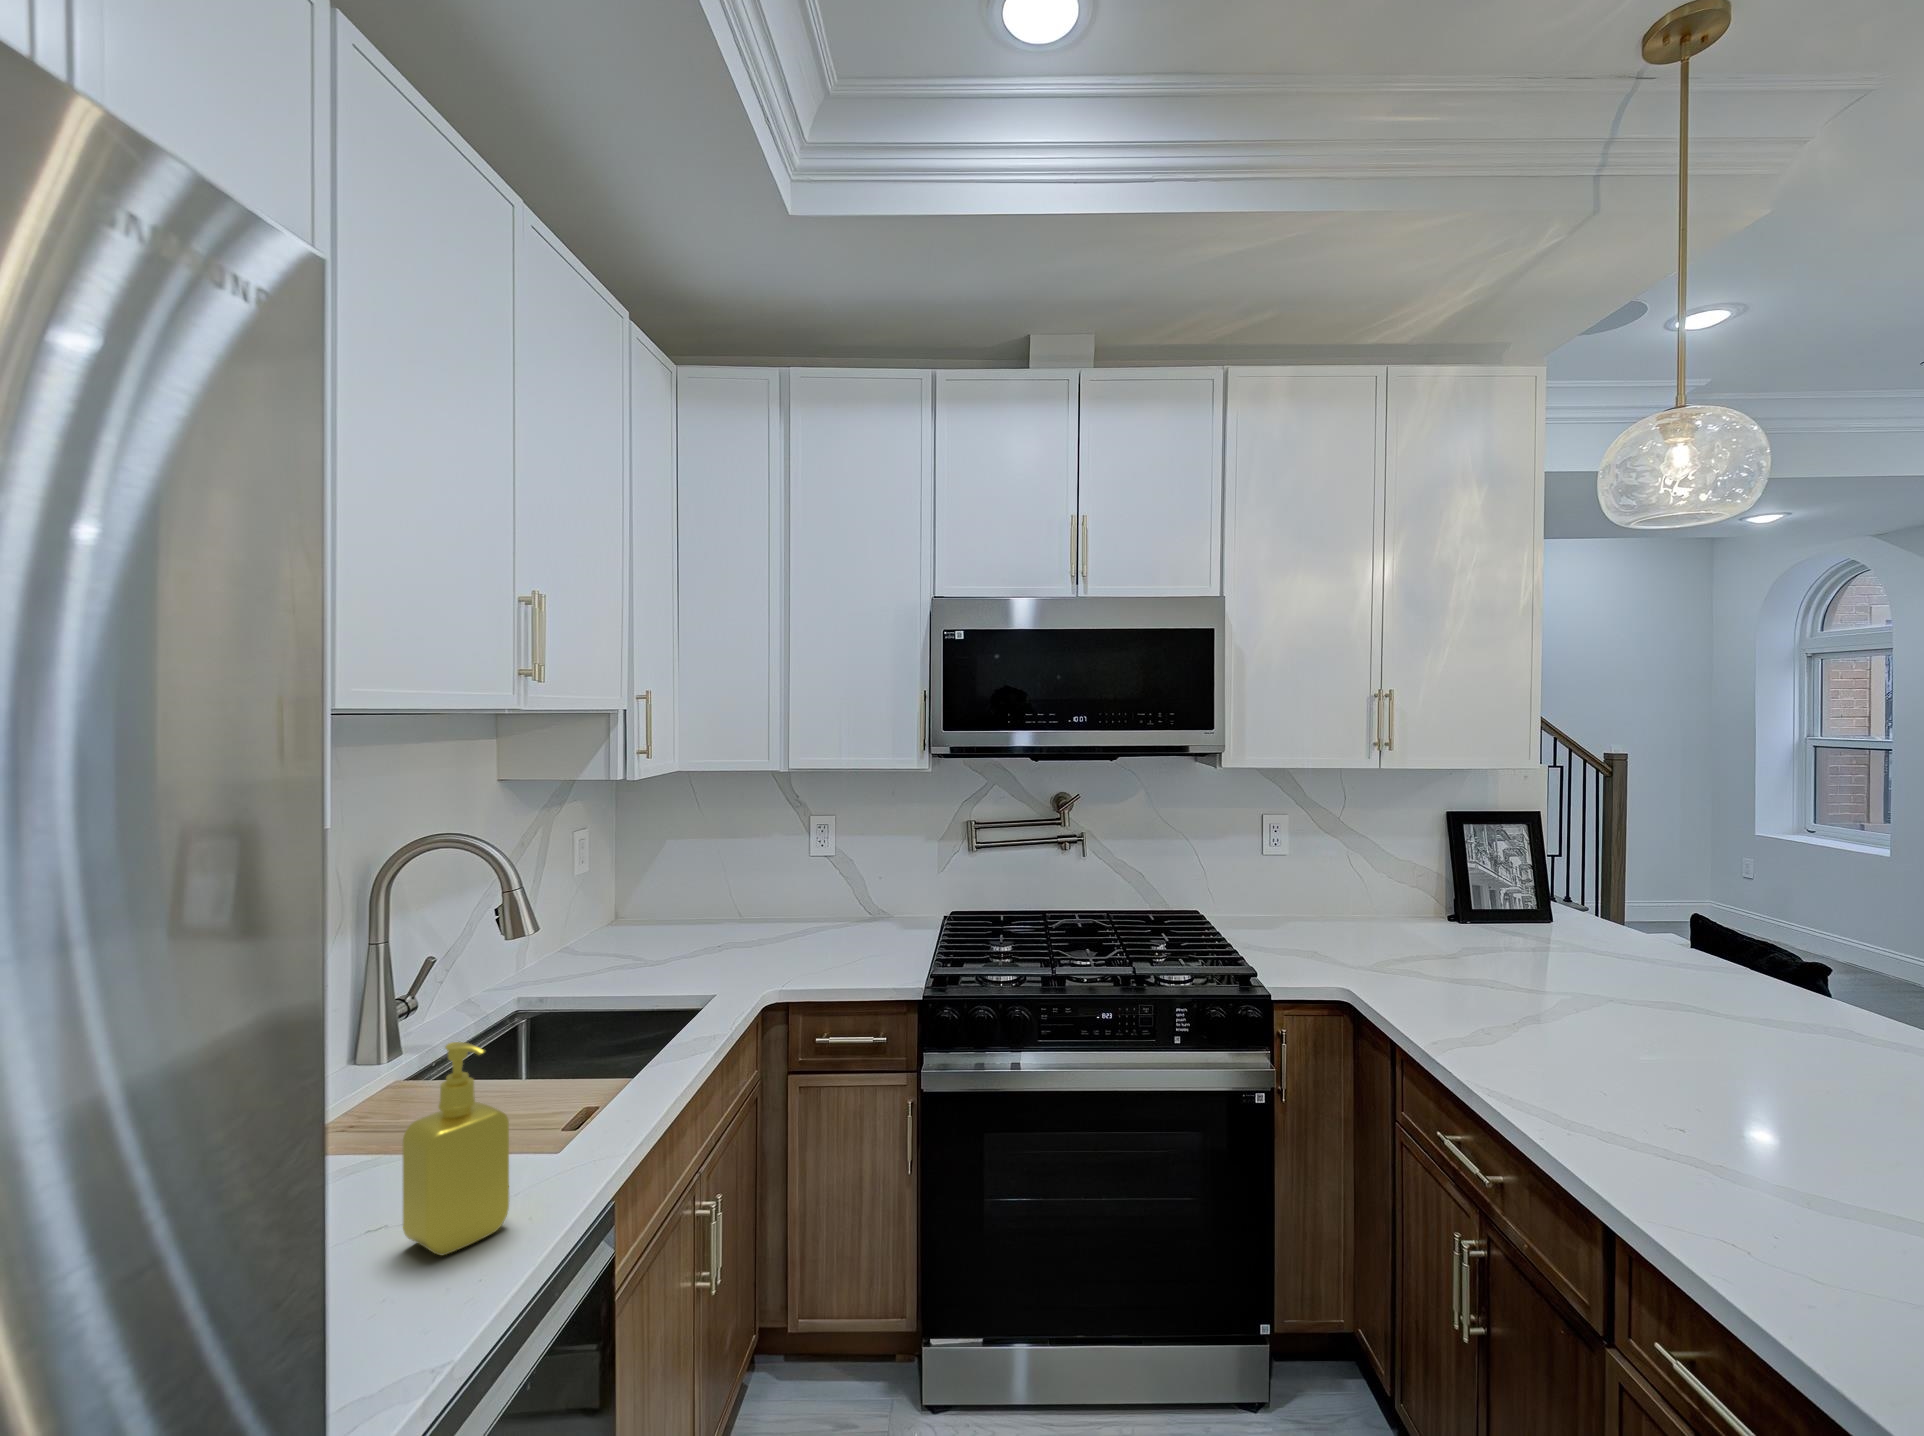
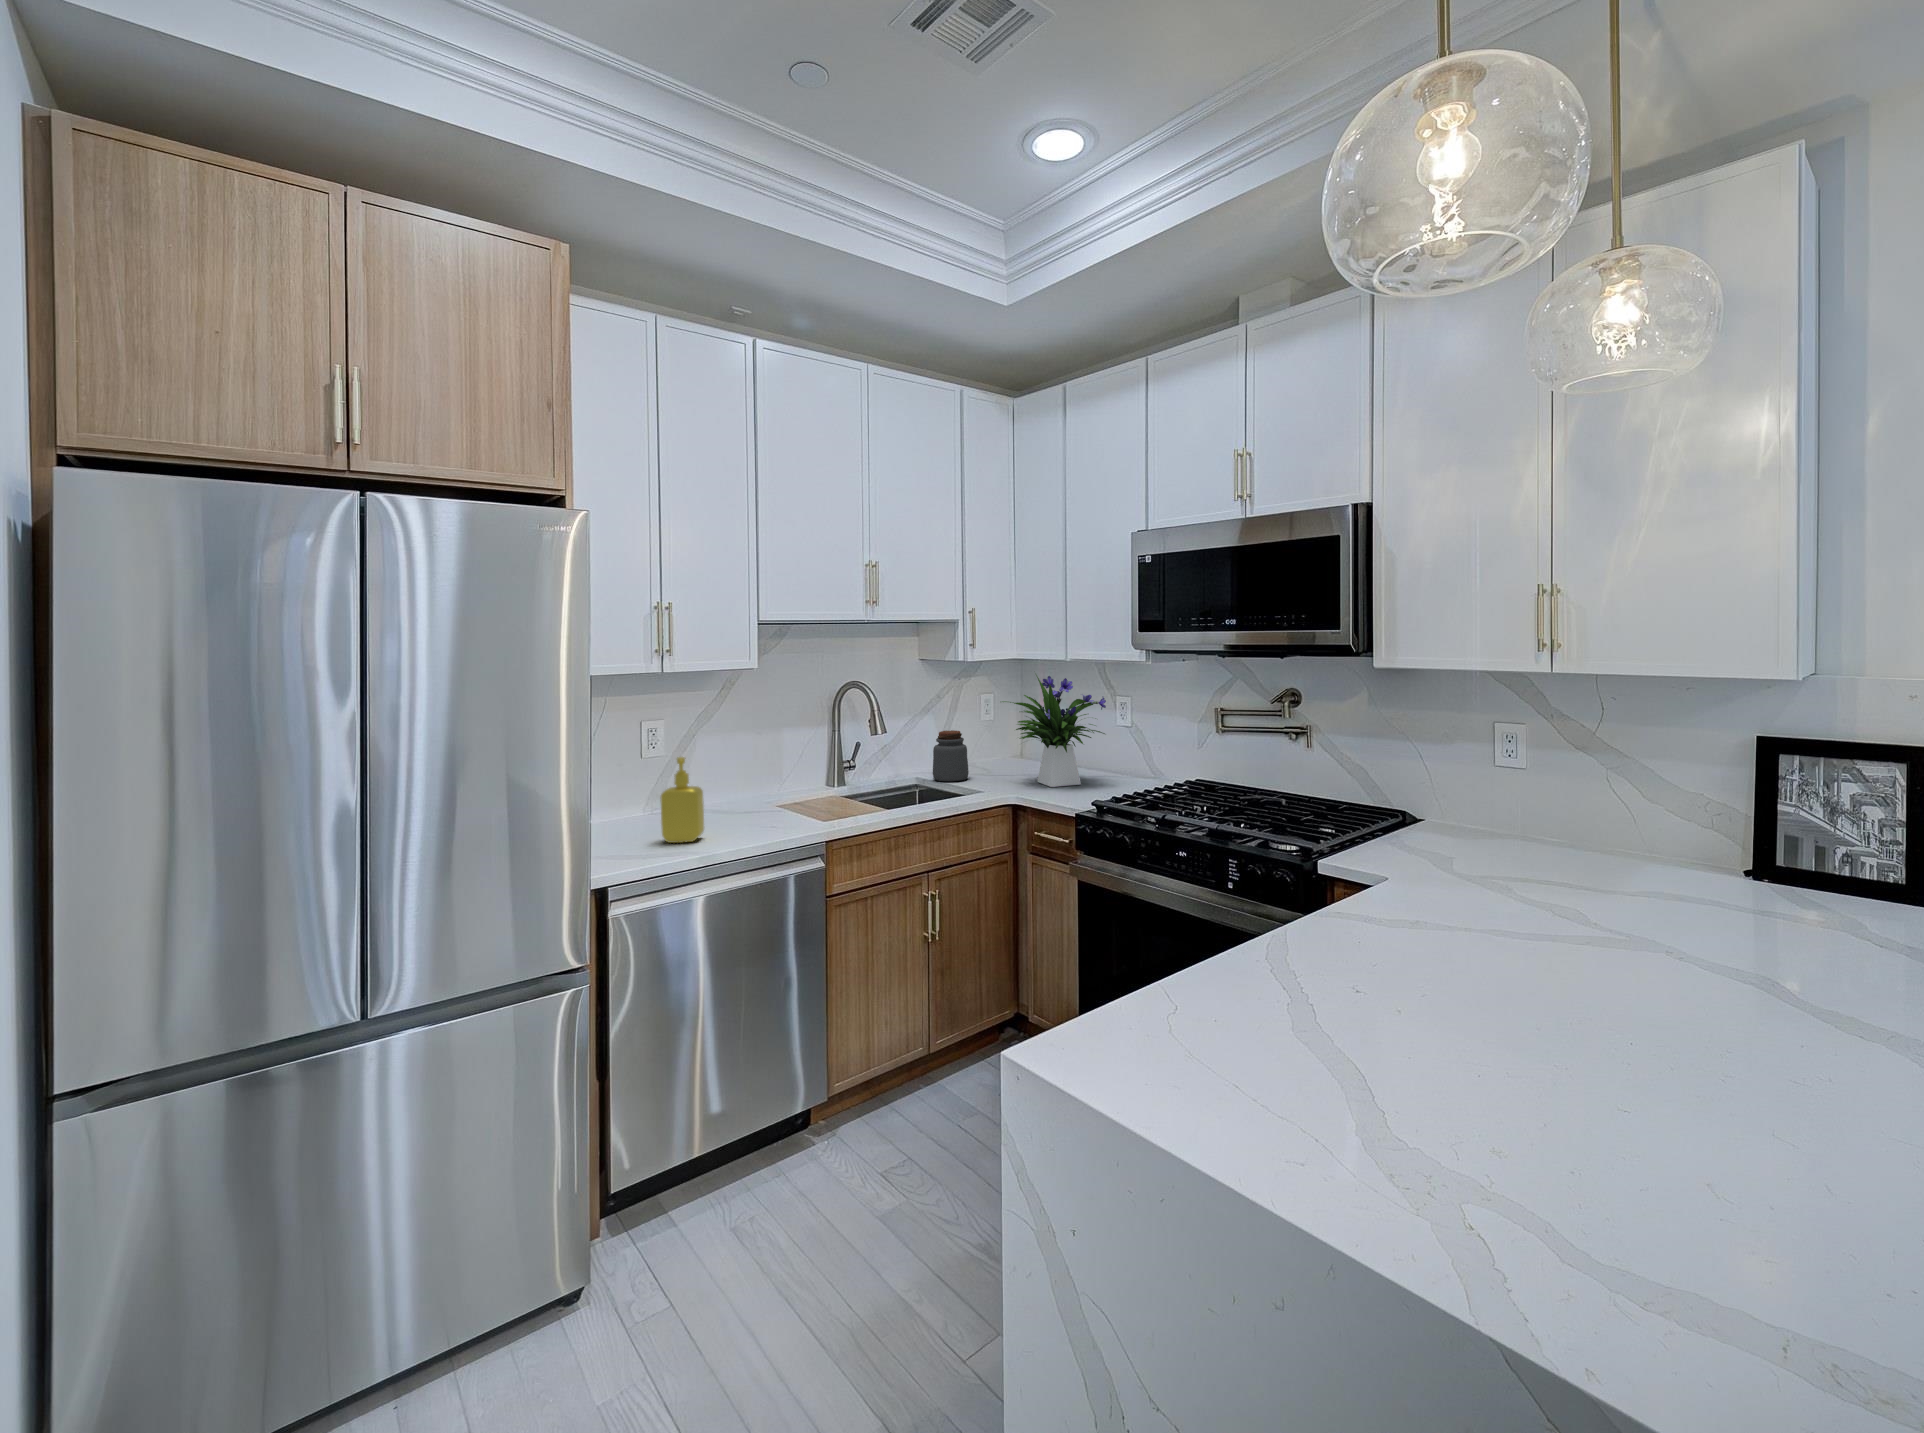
flower arrangement: none [672,784,841,957] -> present [1002,675,1106,787]
jar: none [551,892,618,984] -> present [933,730,969,781]

